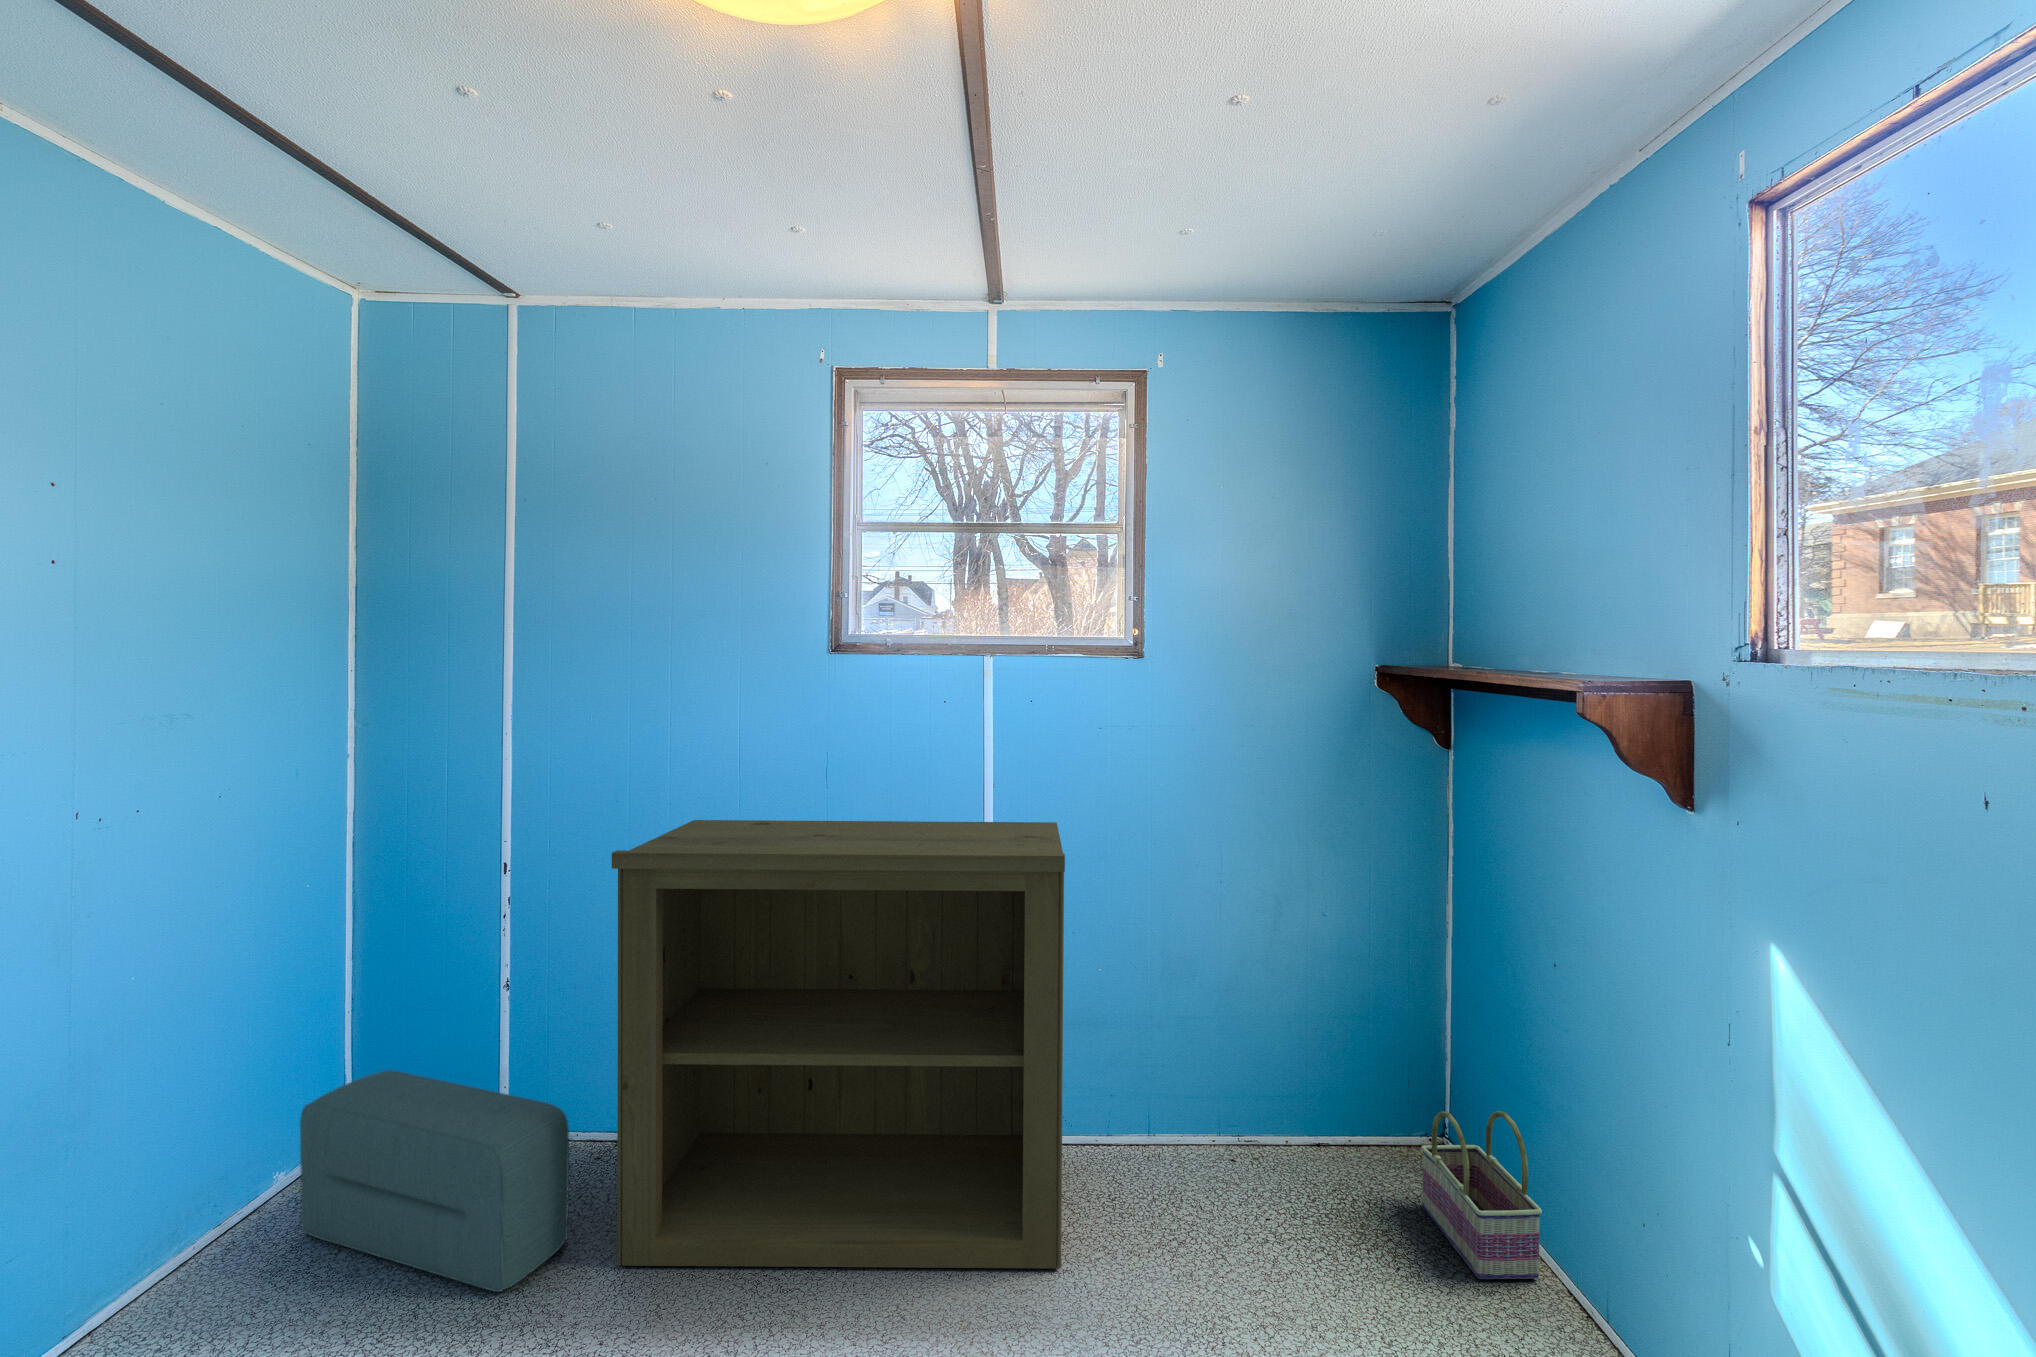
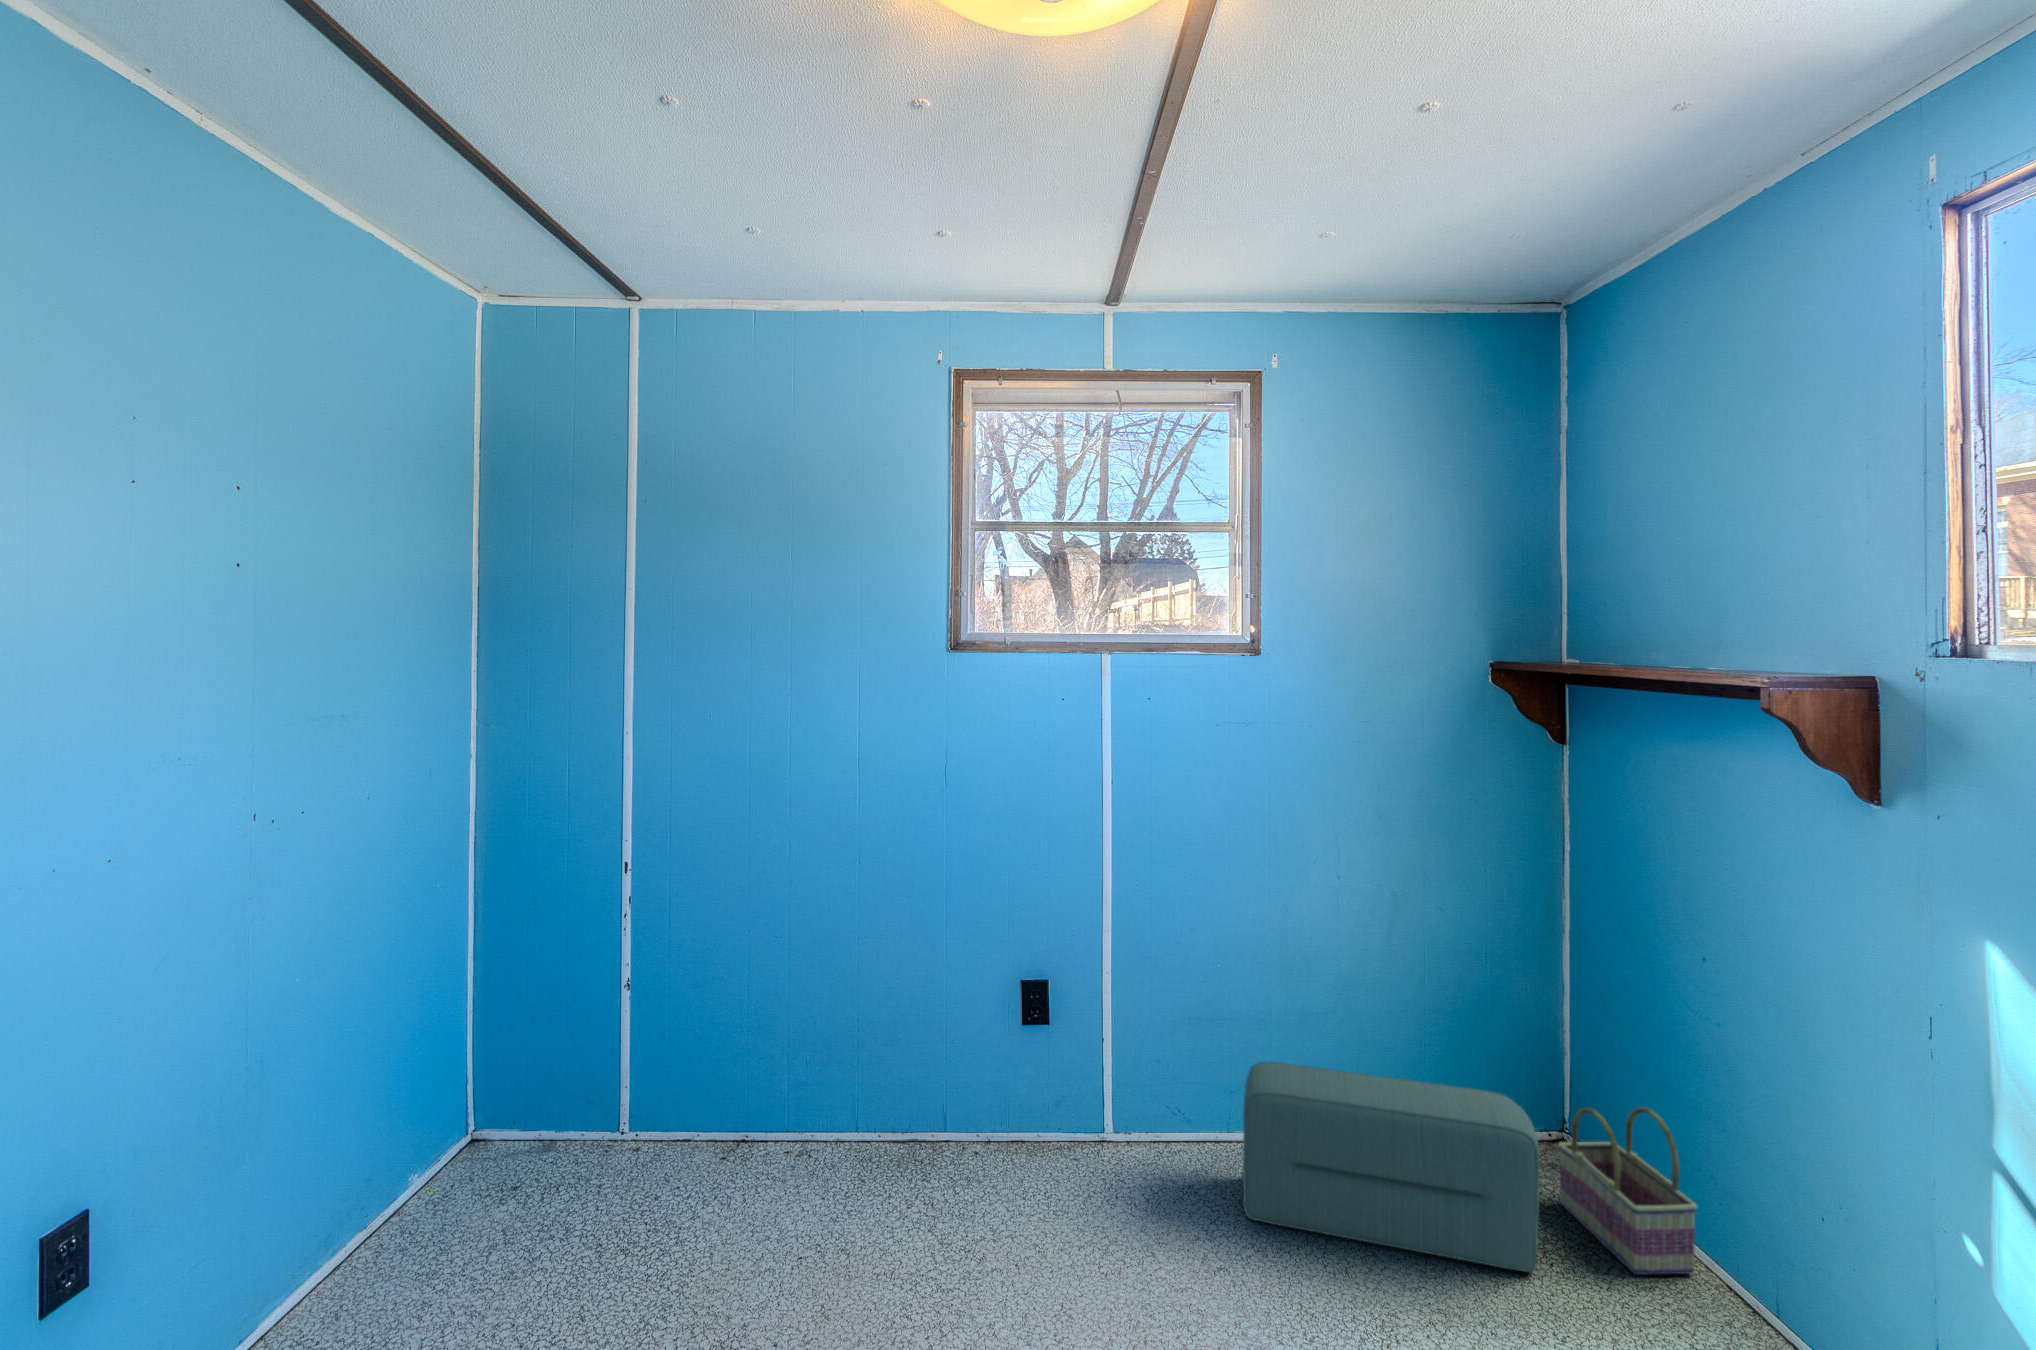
bookshelf: present [612,820,1065,1268] -> none [769,820,1221,1266]
pouf: present [300,1070,569,1292] -> present [1243,1062,1539,1272]

